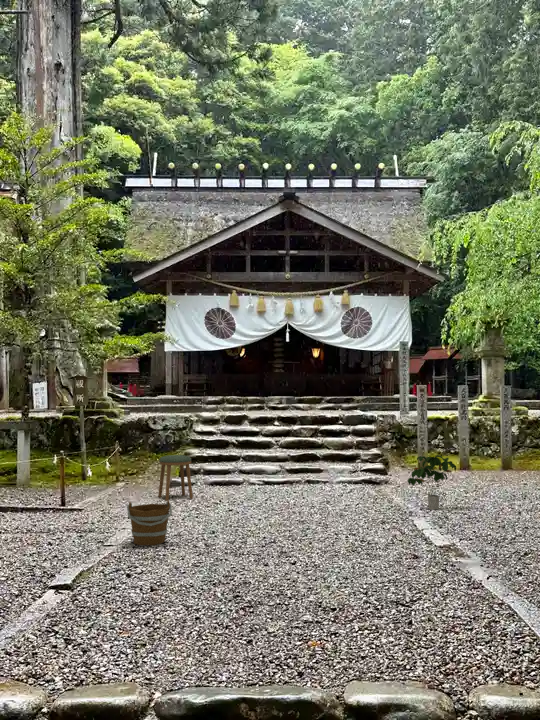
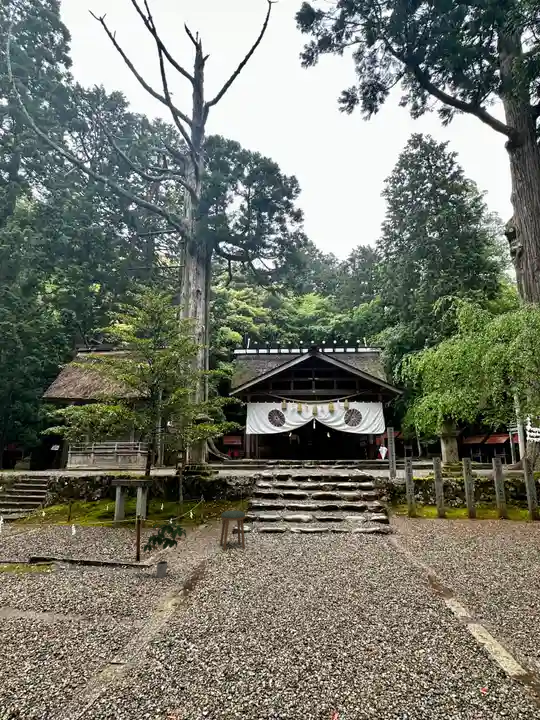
potted plant: present [407,455,456,510] -> present [142,523,186,578]
bucket: present [127,500,172,545] -> none [147,587,198,651]

